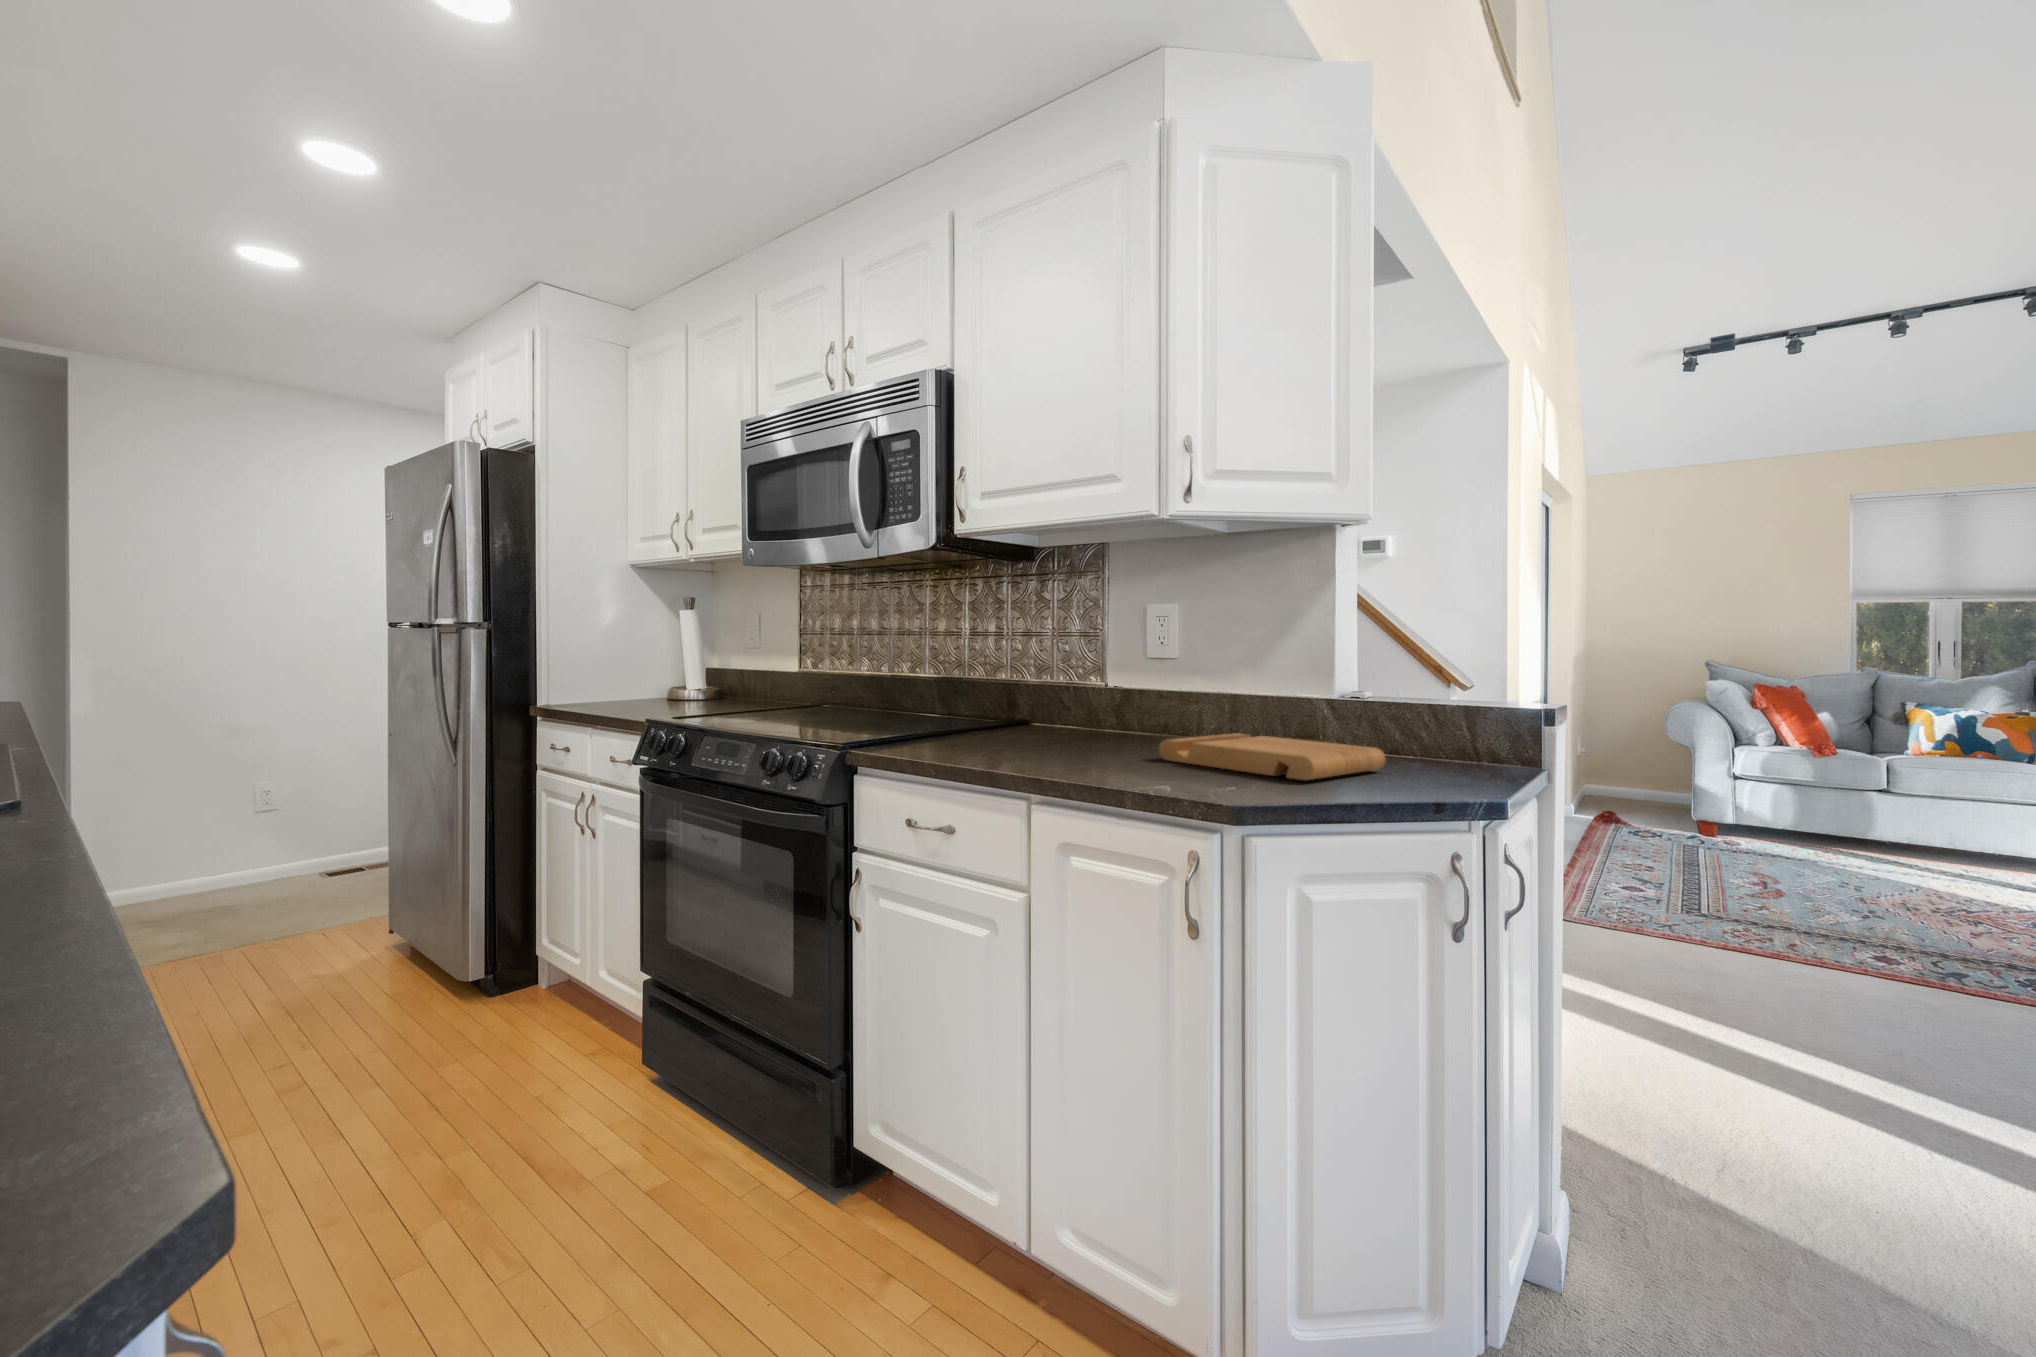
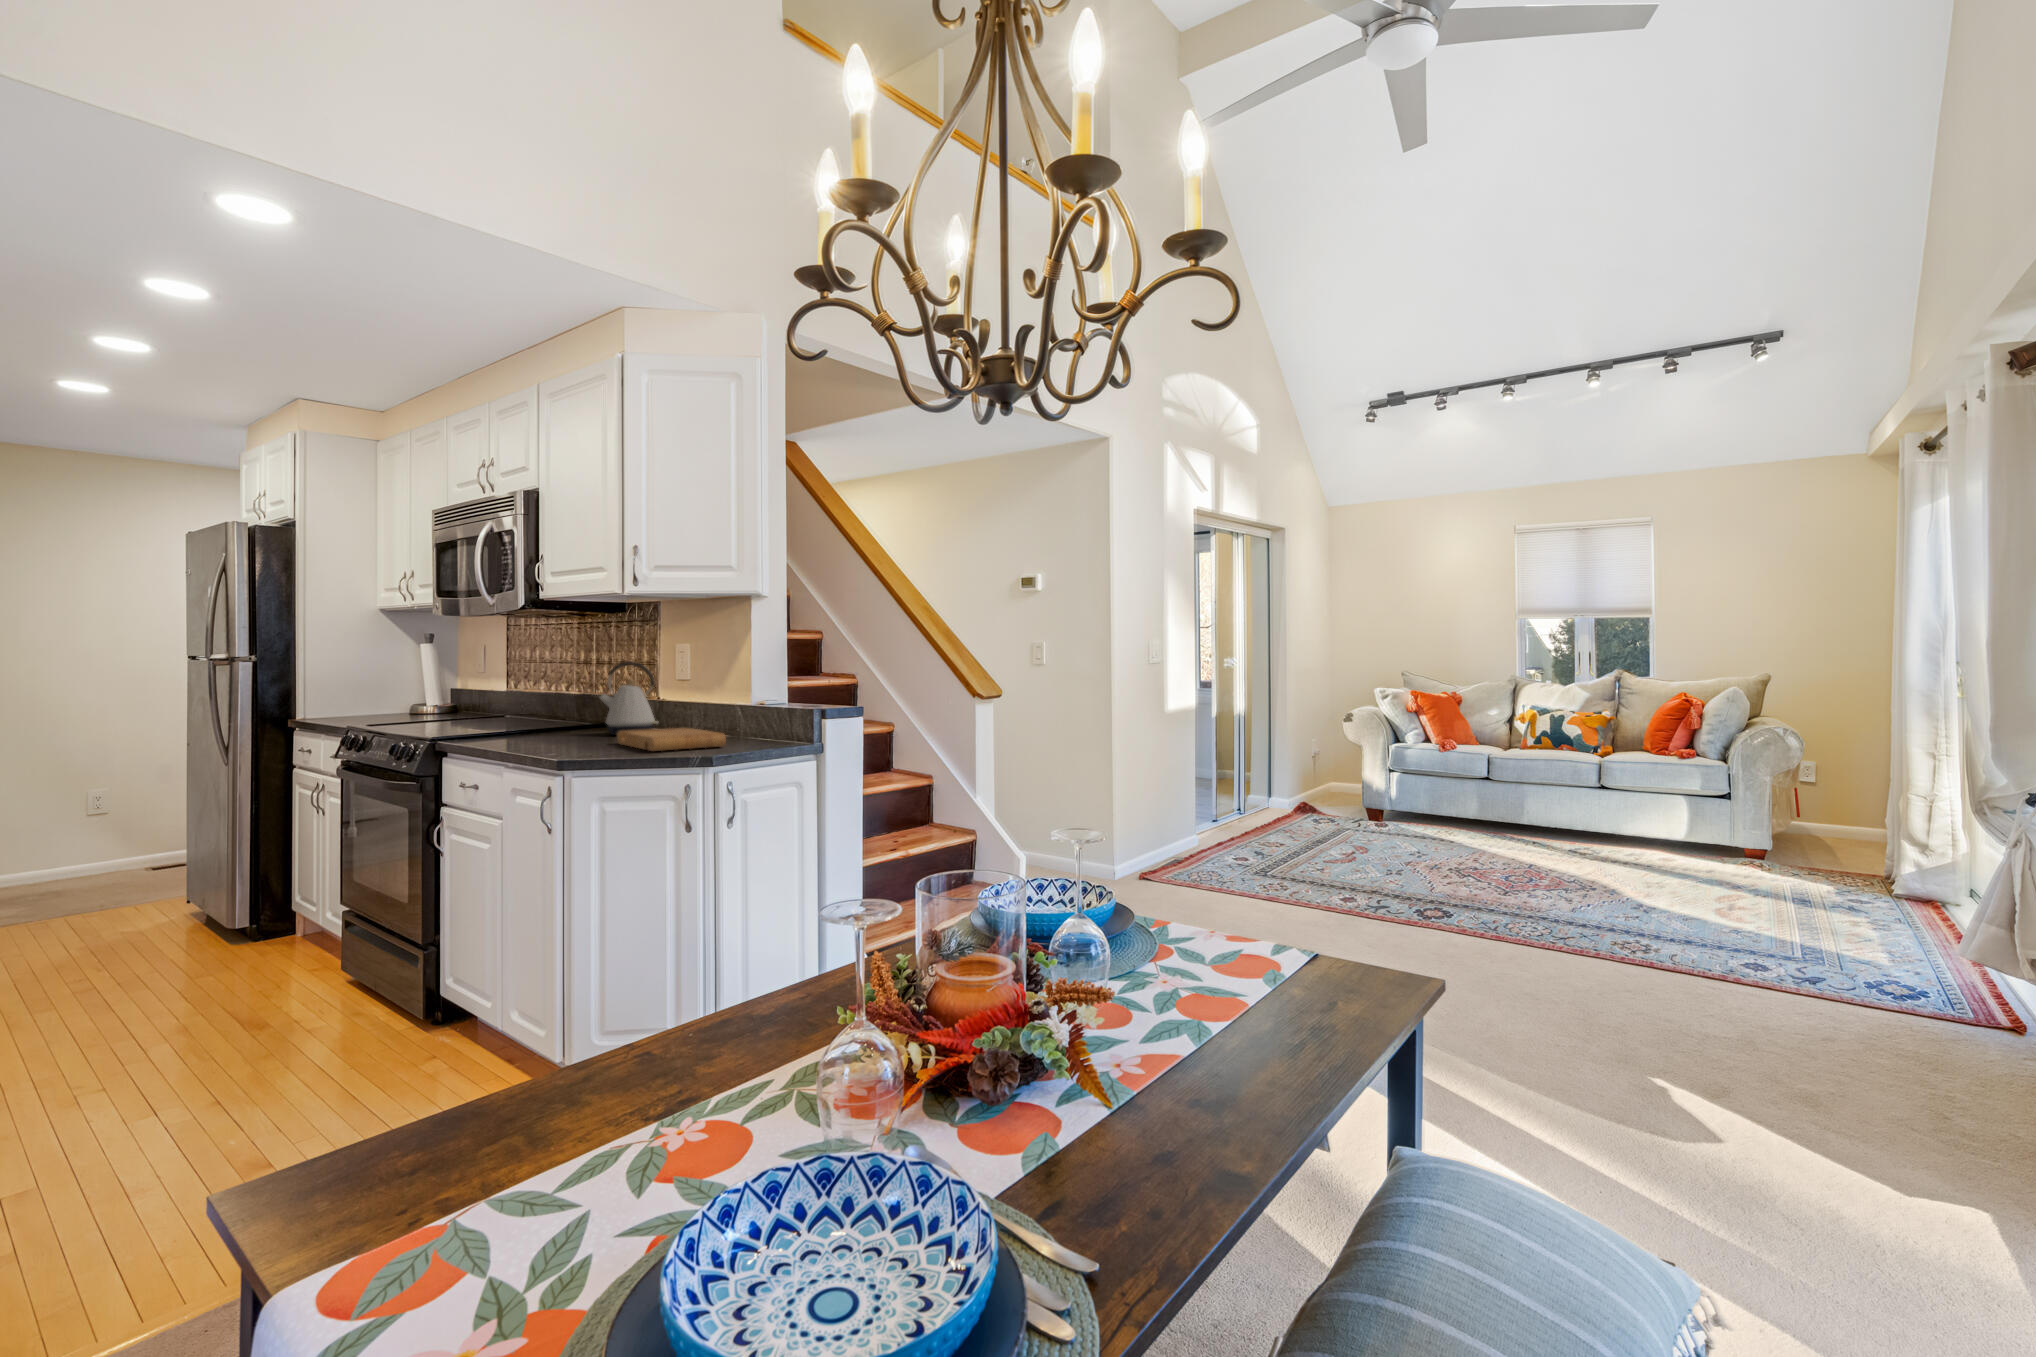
kettle: none [1060,630,1147,742] -> present [600,662,658,735]

